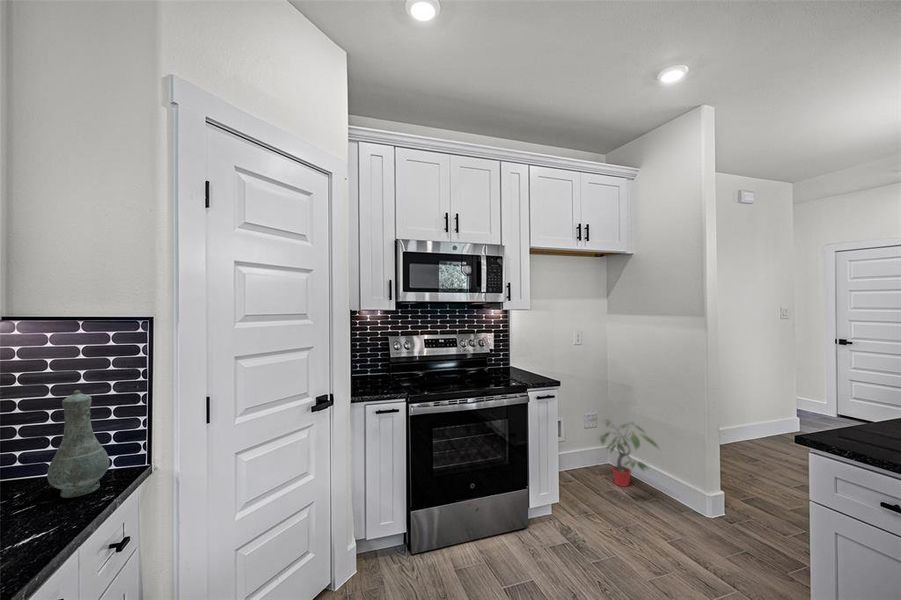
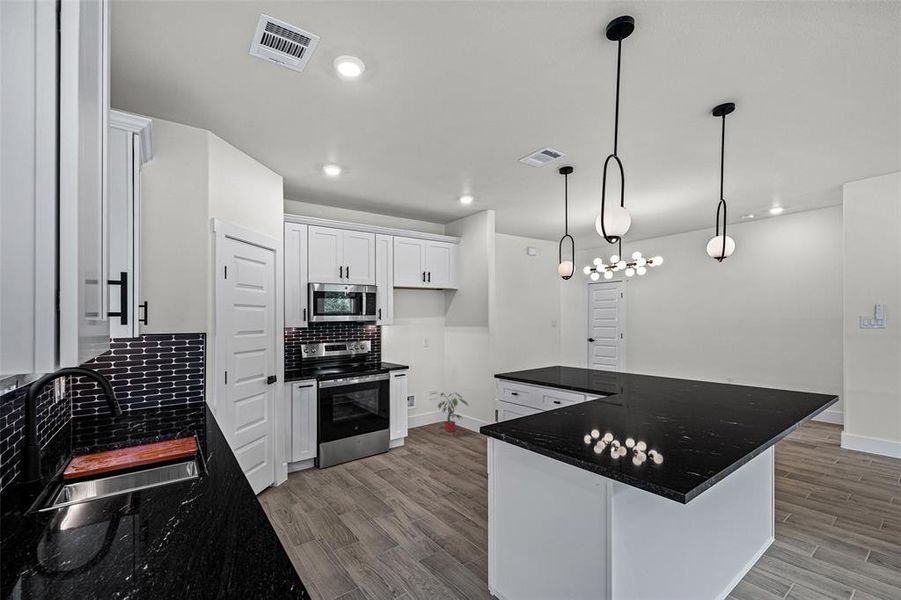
vase: present [47,390,110,498] -> none [173,365,196,410]

